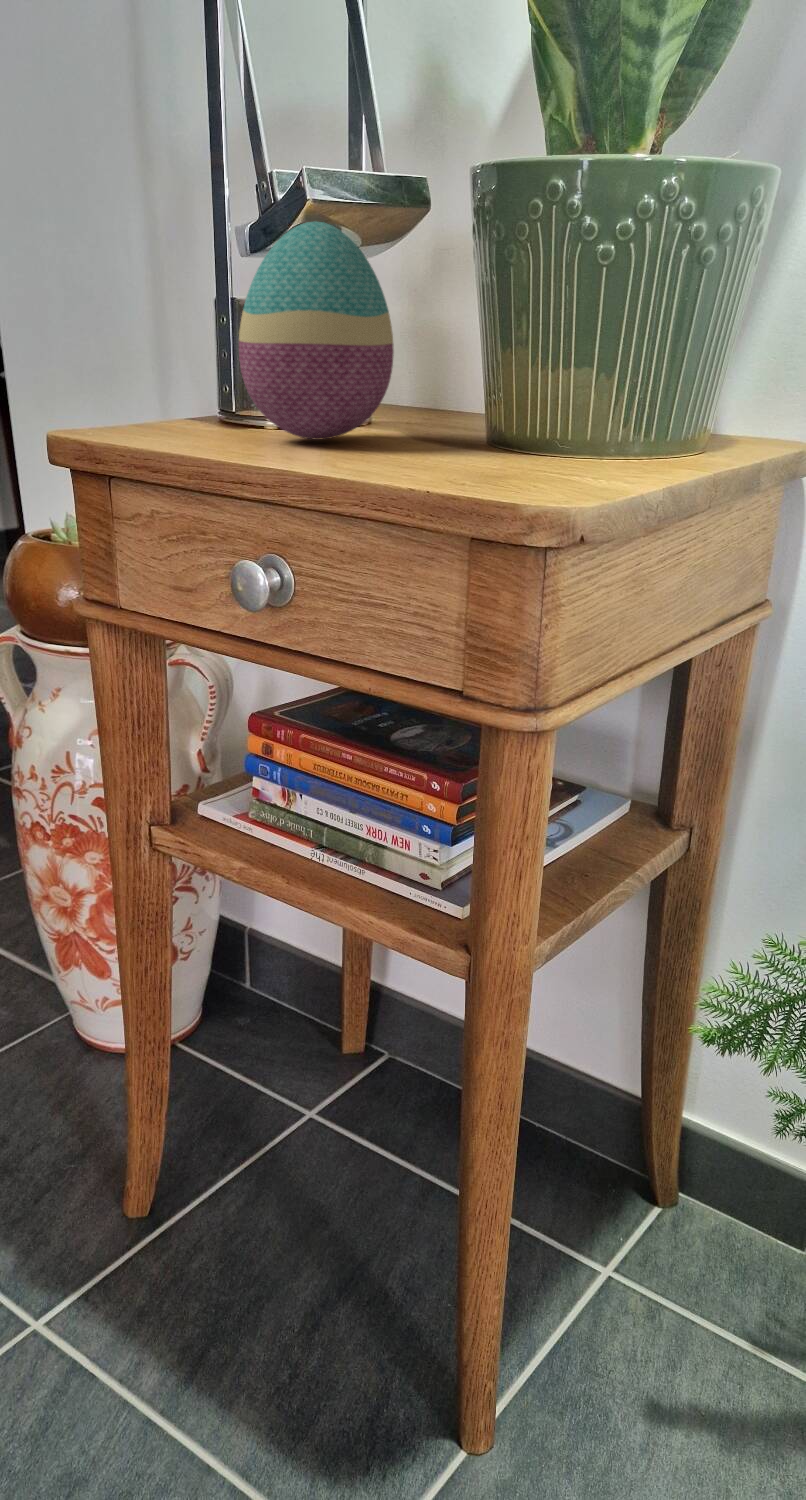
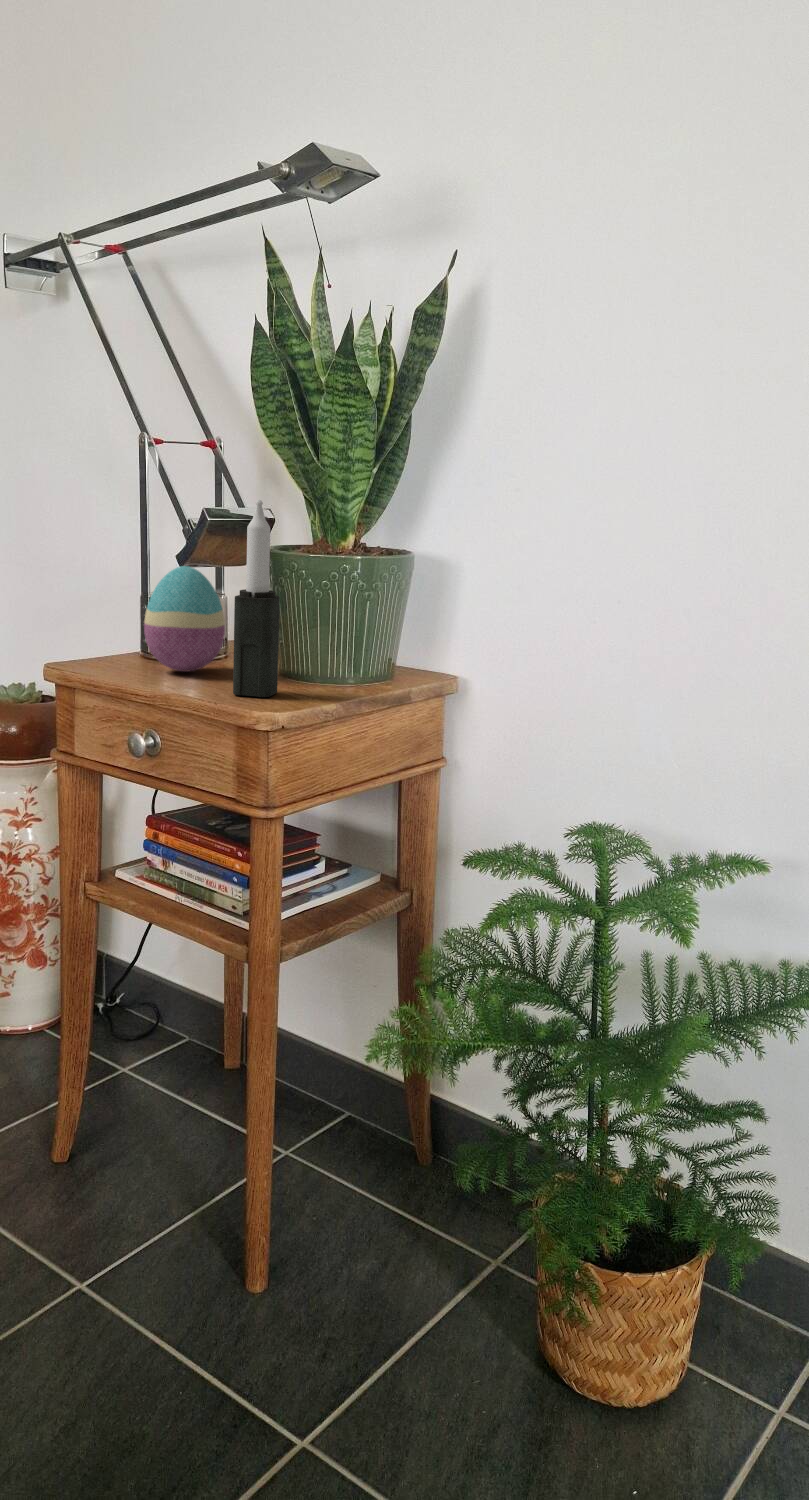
candle: none [440,14,537,476] -> present [233,500,280,697]

